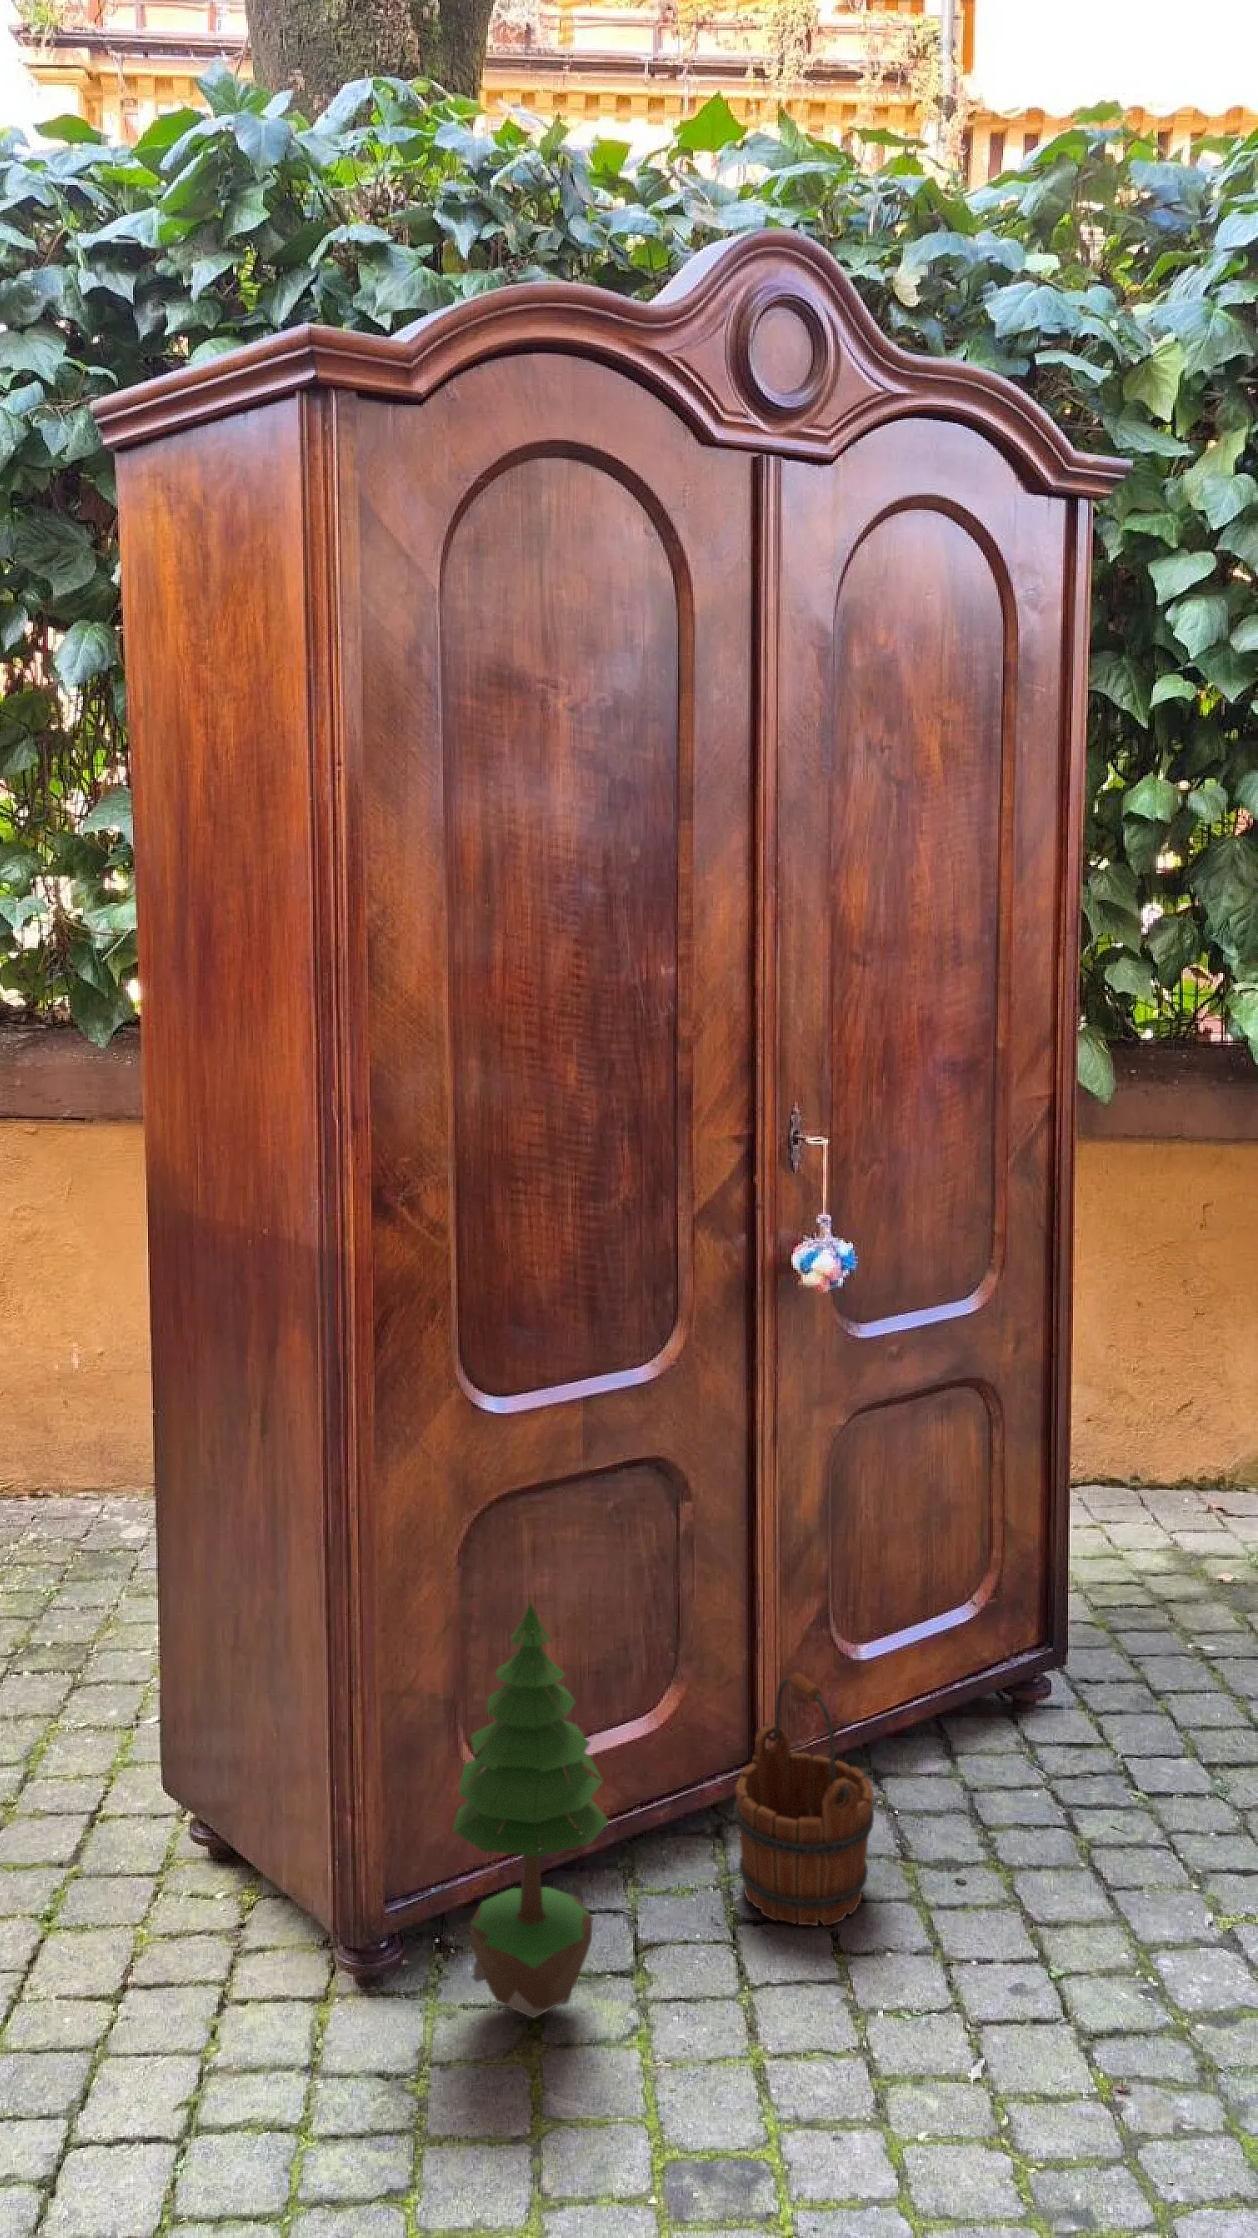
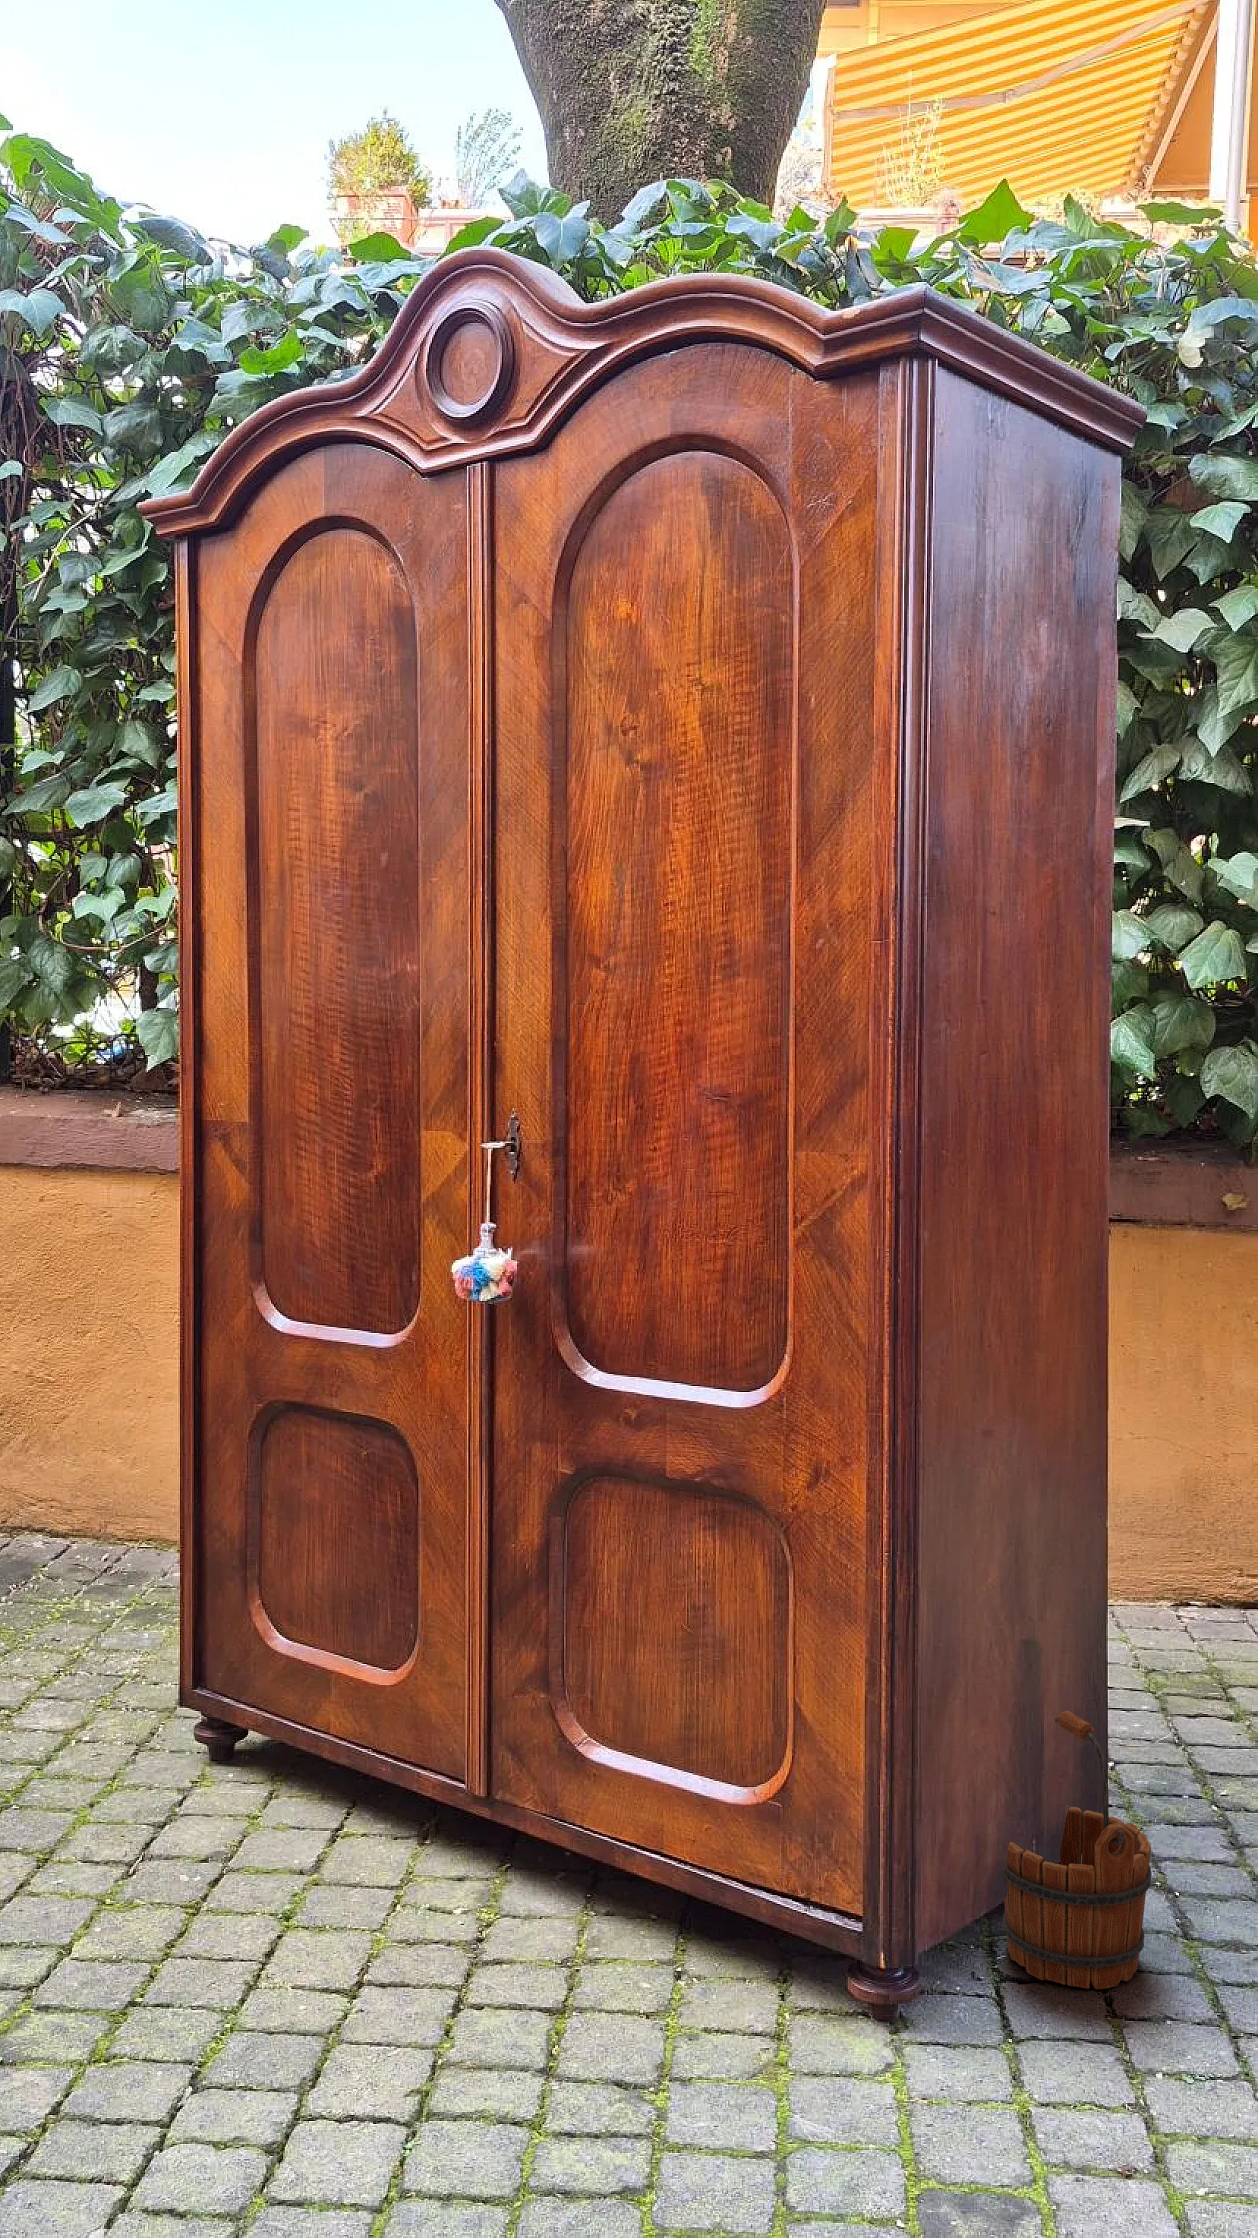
potted tree: present [453,1604,609,2018] -> none [699,1587,865,2045]

